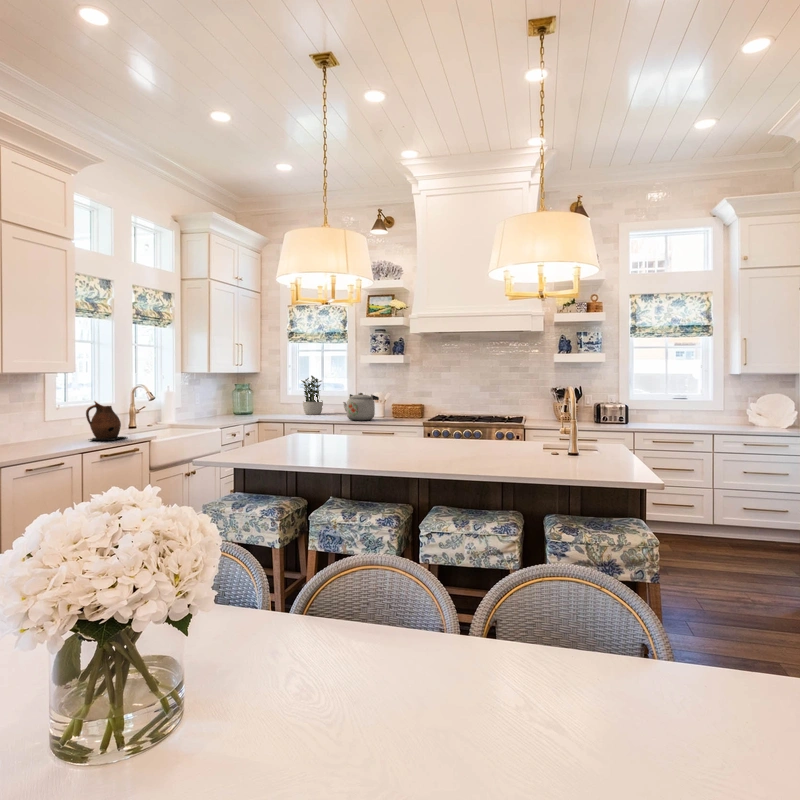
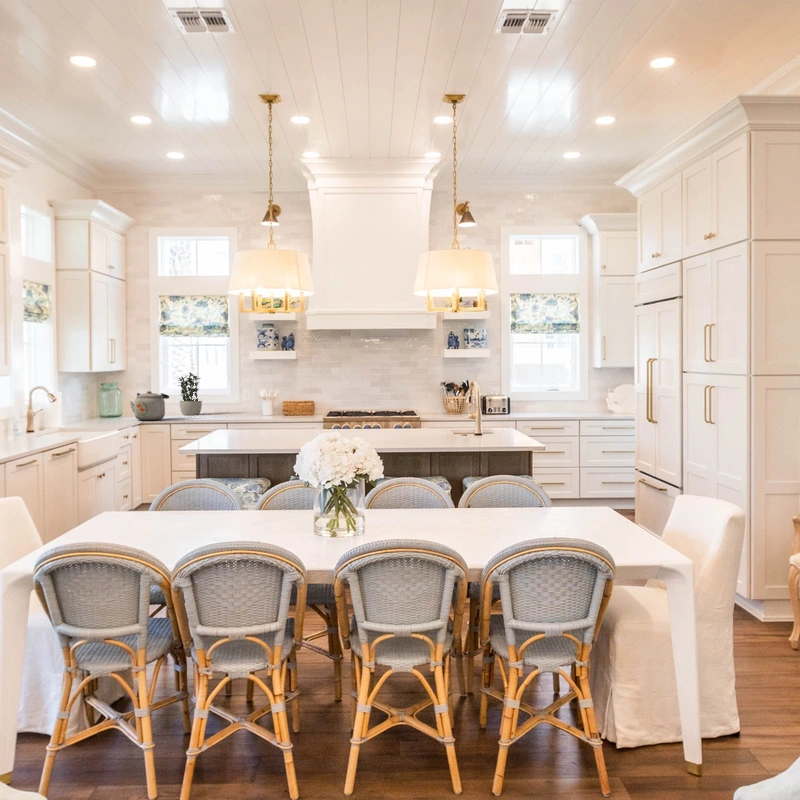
kettle: present [343,393,379,421] -> present [130,391,169,420]
ceramic pitcher: present [86,401,126,440] -> none [18,404,54,442]

